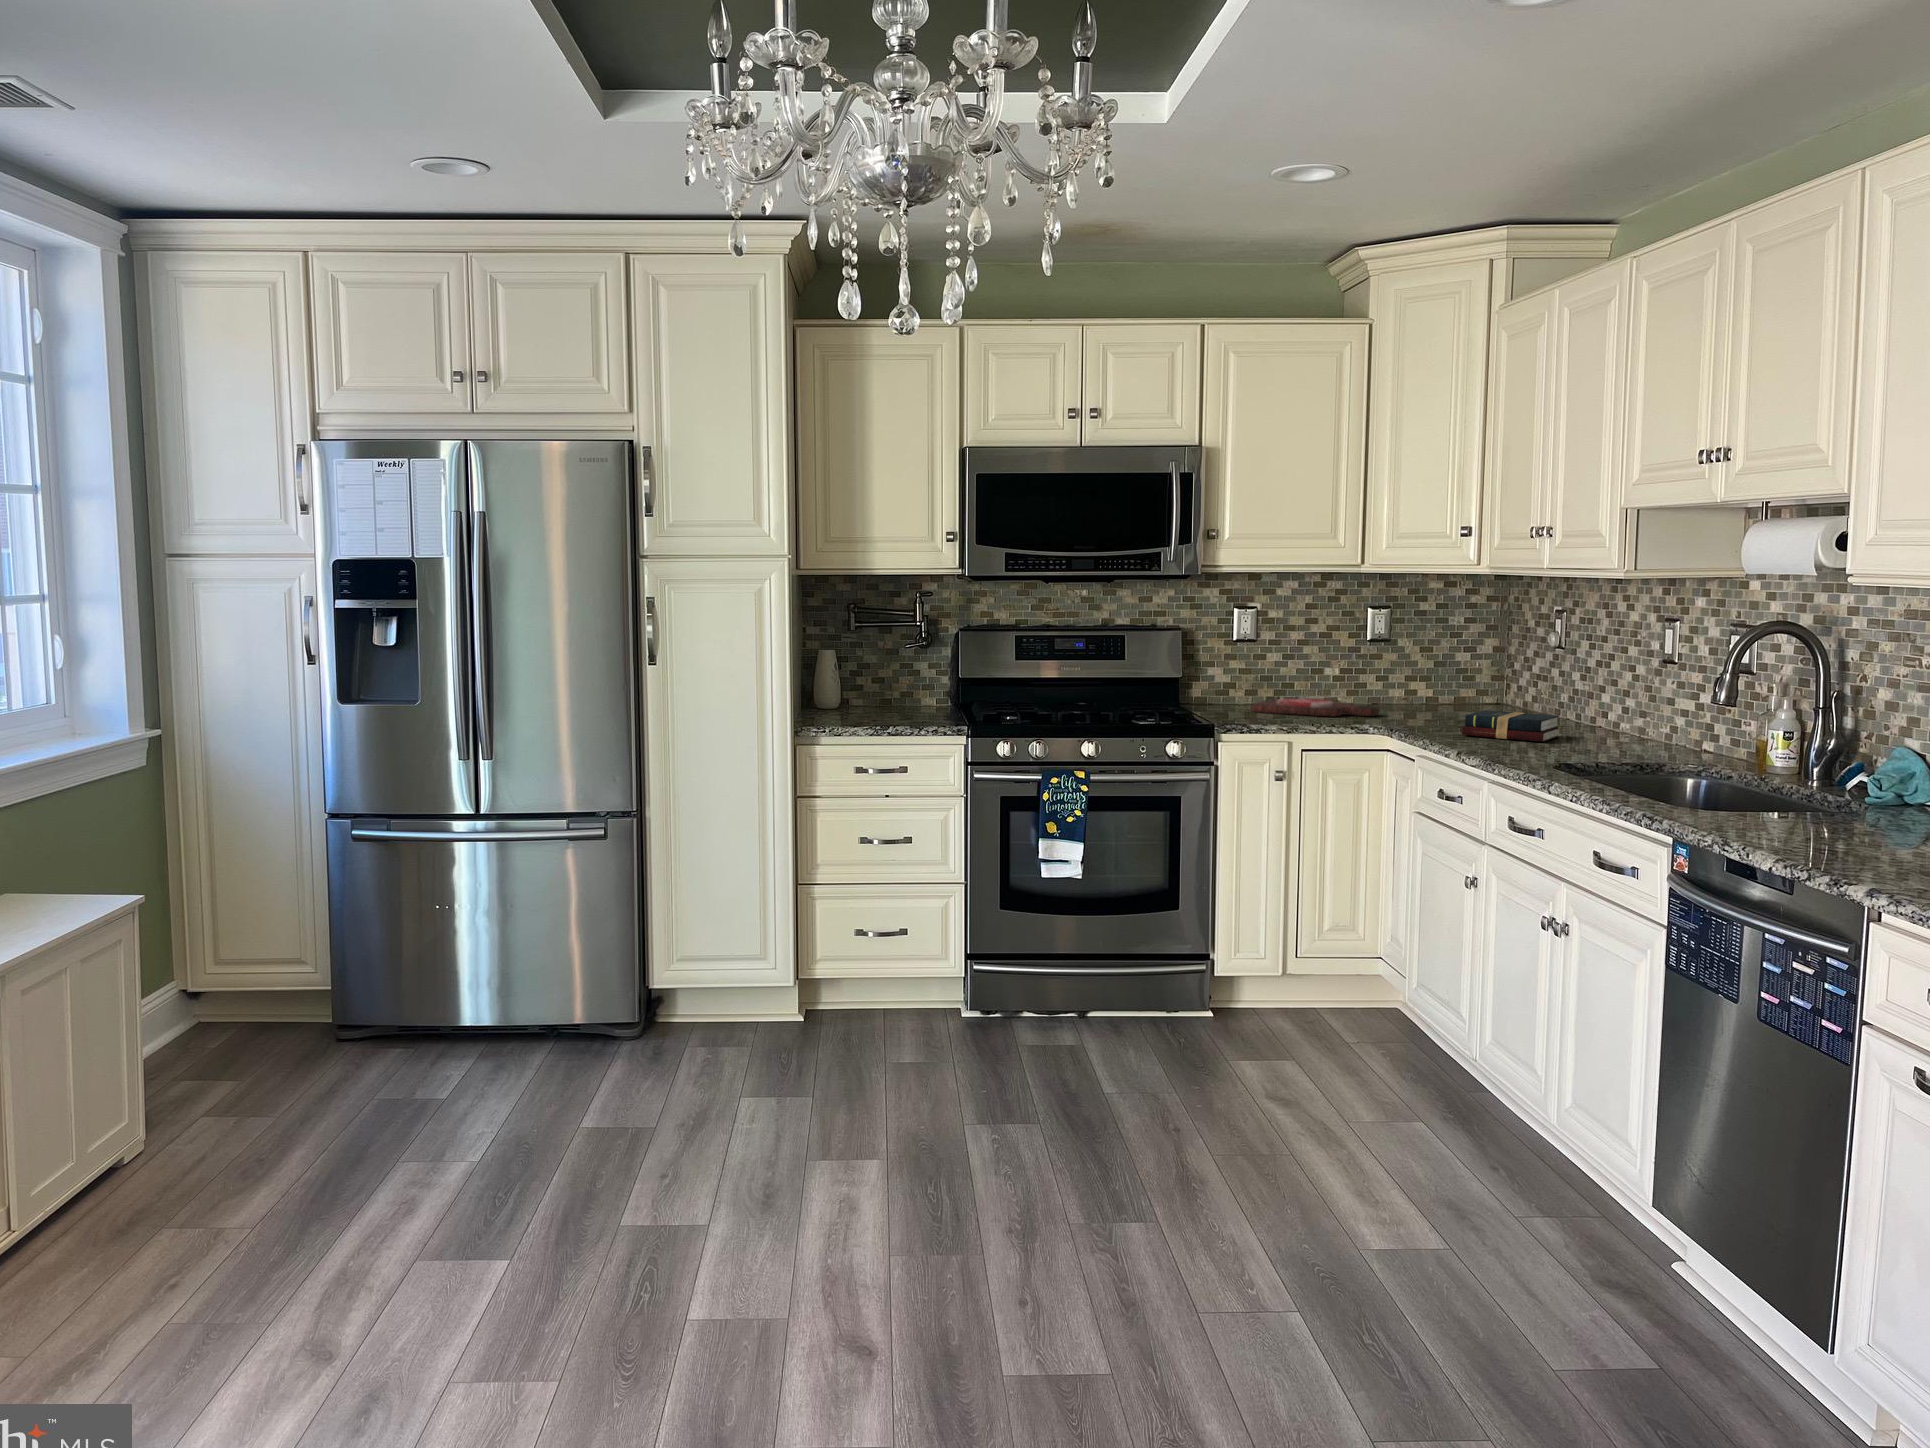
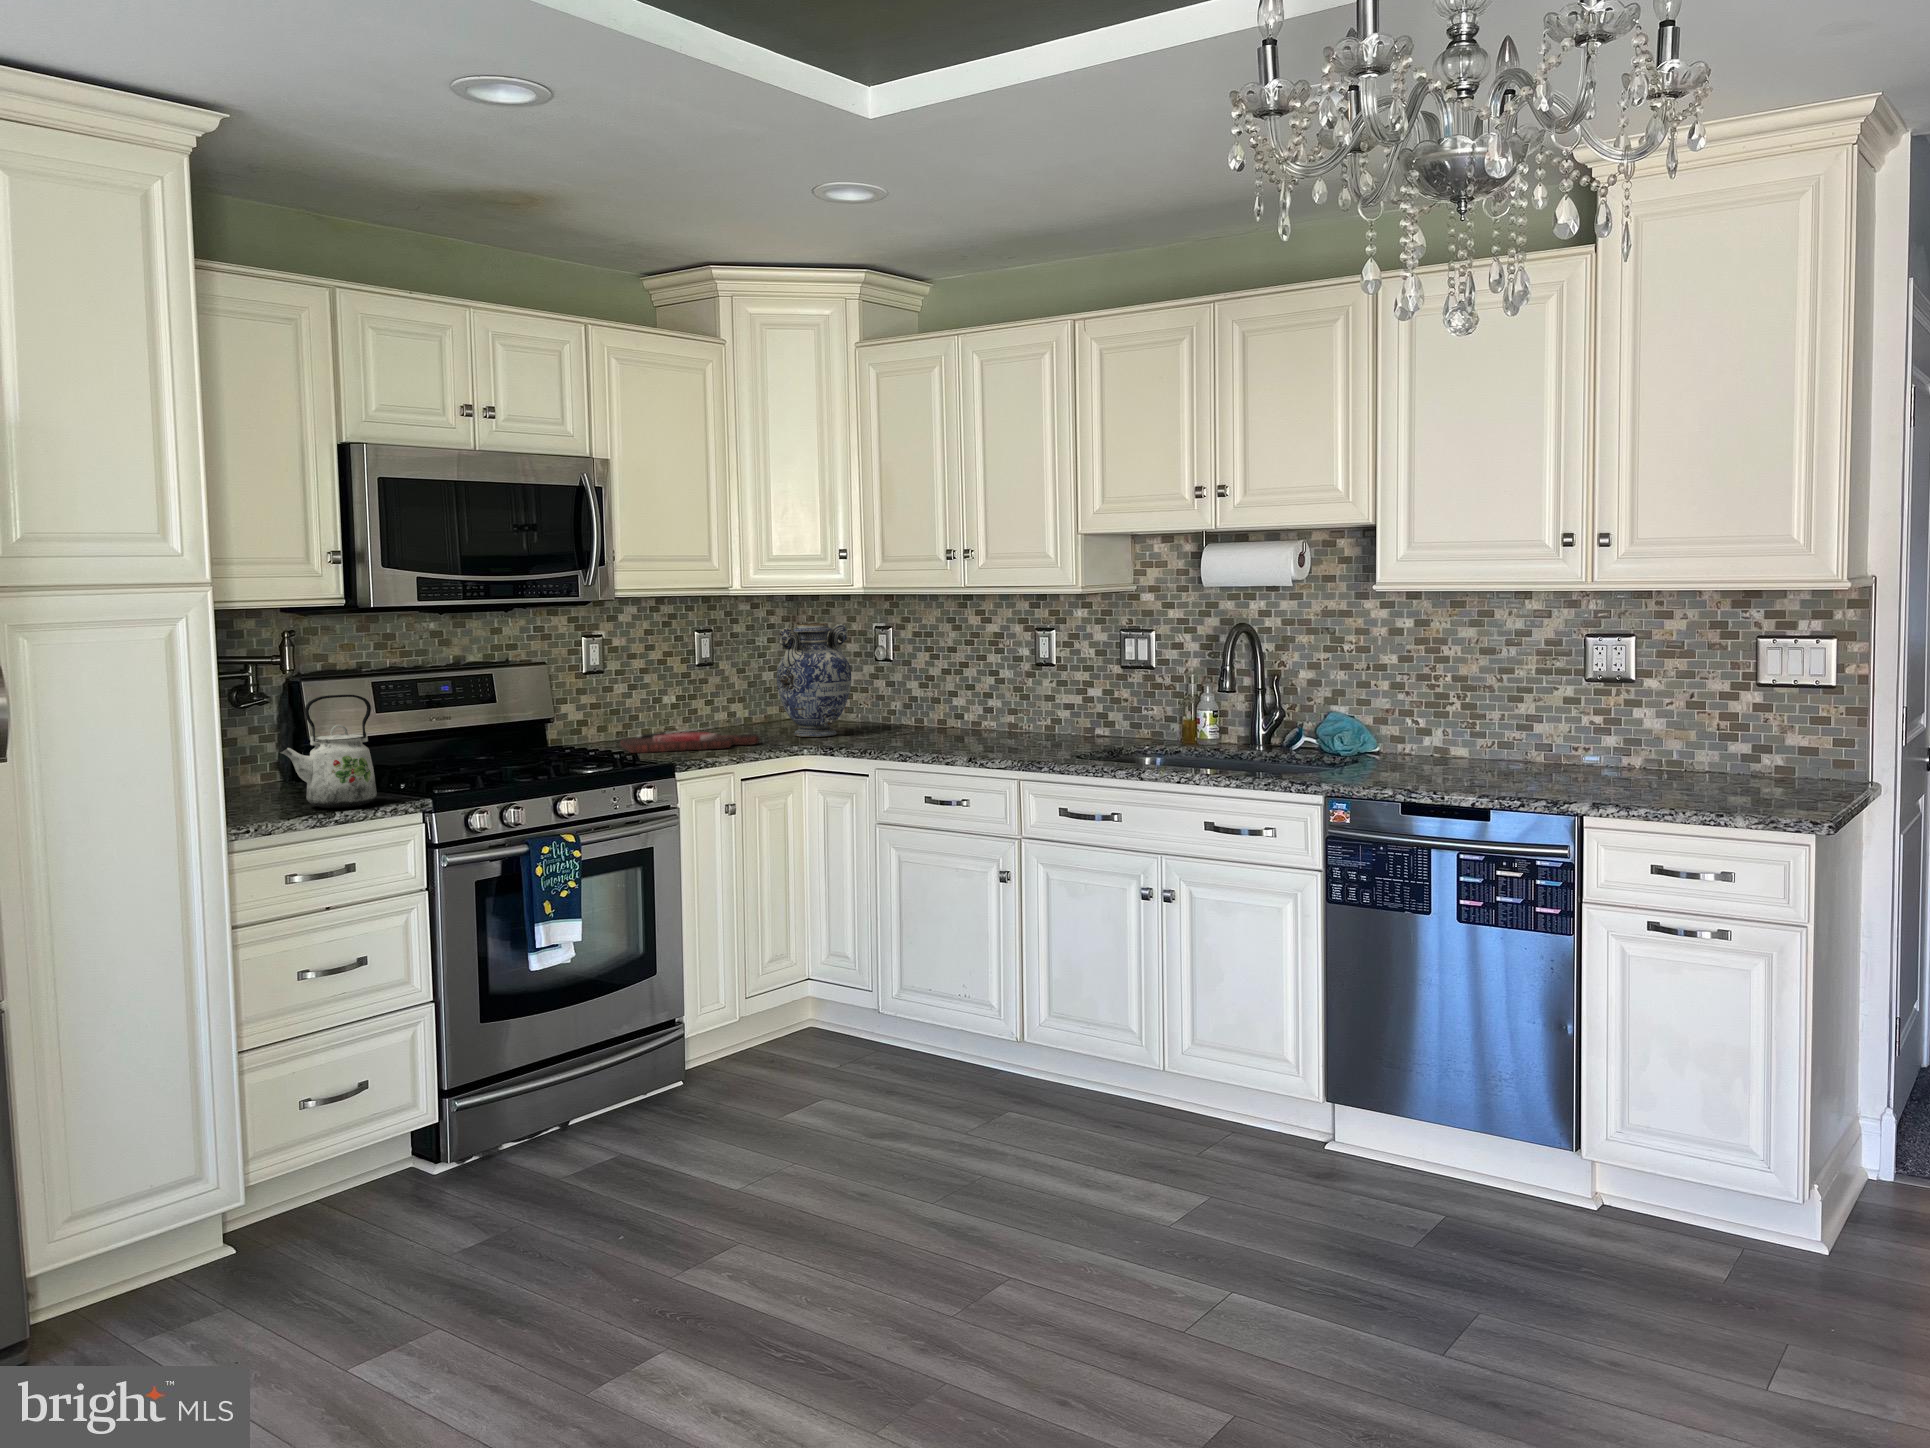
vase: none [1423,608,1511,717] -> present [777,623,851,737]
kettle: none [867,642,932,724] -> present [280,695,377,808]
hardback book: present [1462,710,1561,742] -> none [885,722,970,749]

